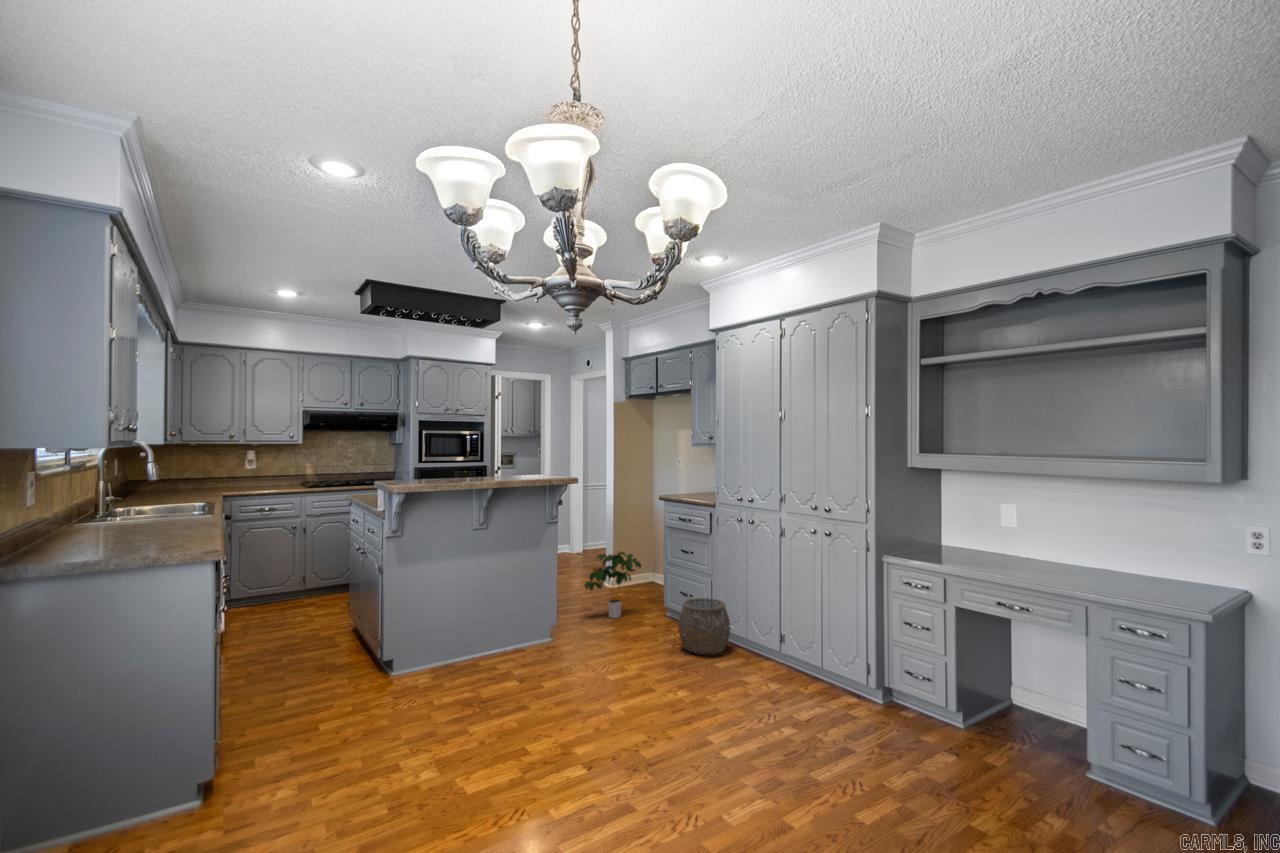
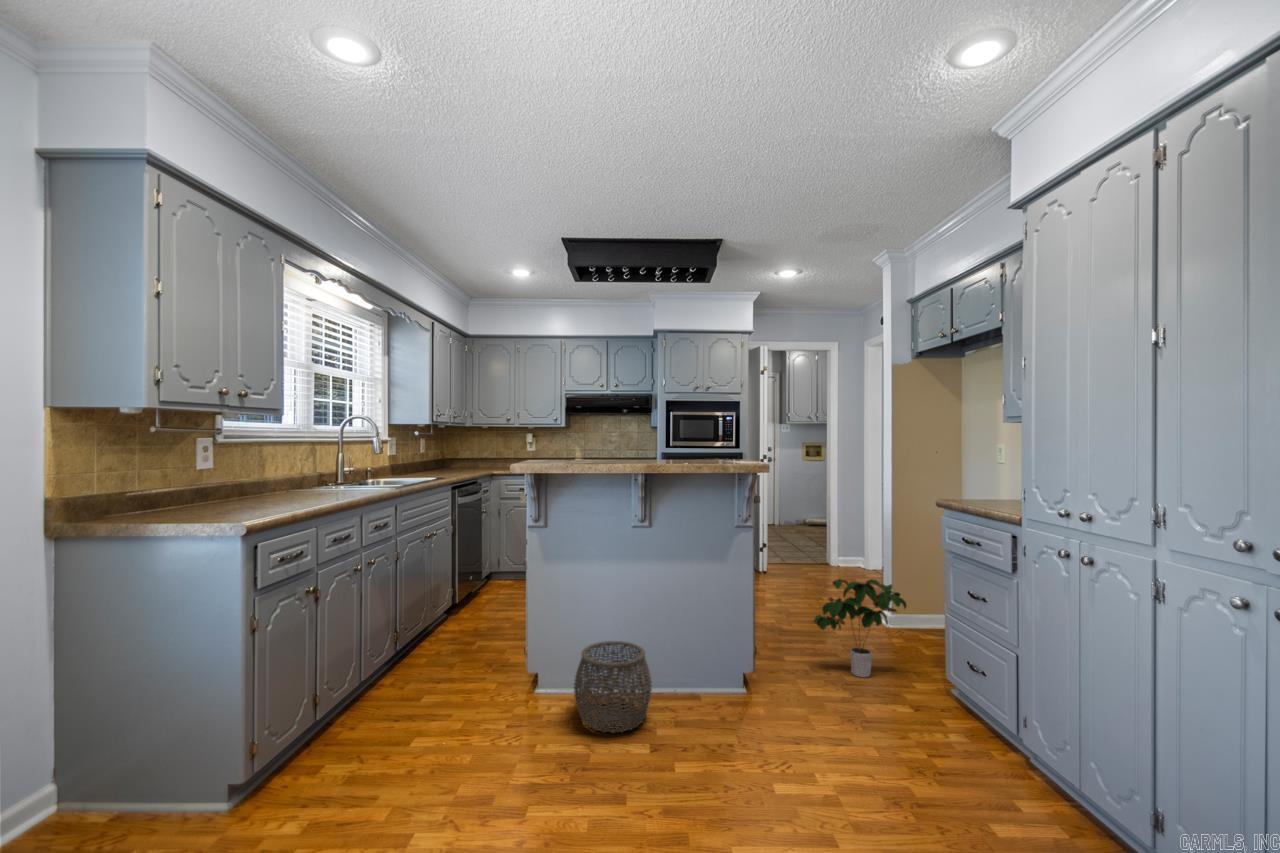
woven basket: present [678,598,731,654] -> present [574,641,652,733]

